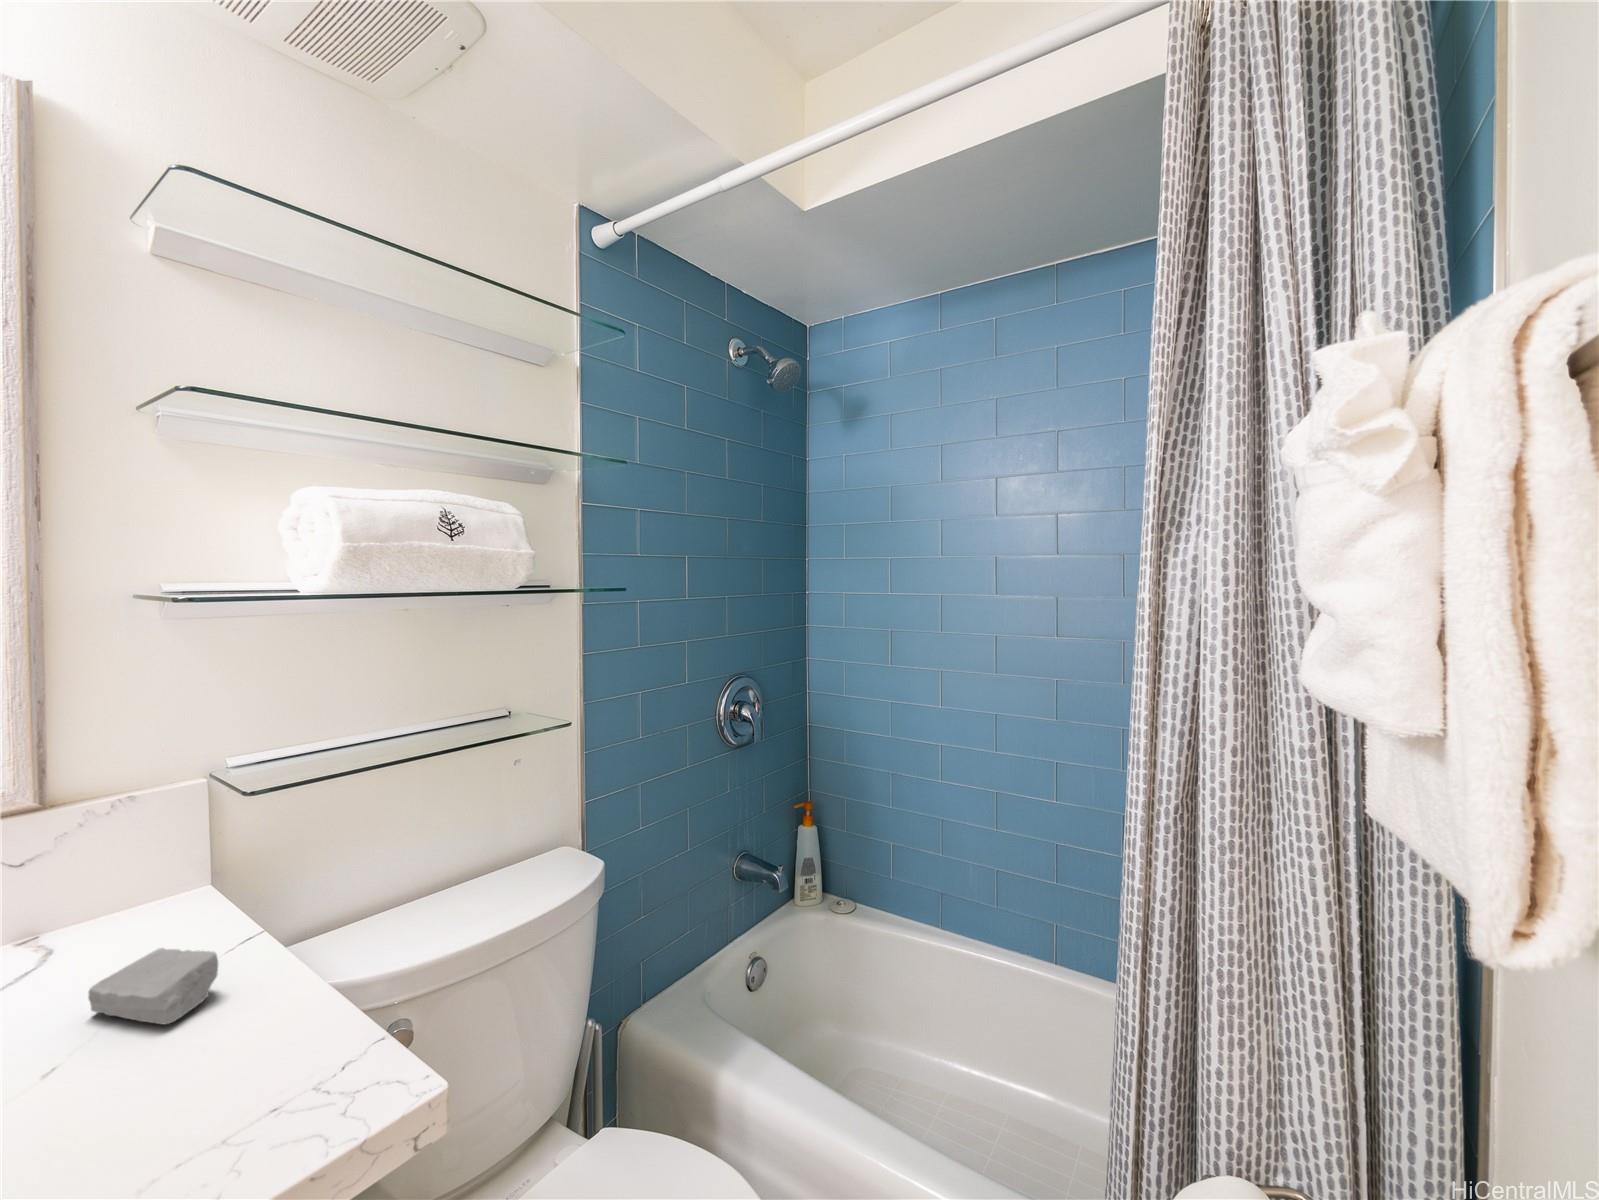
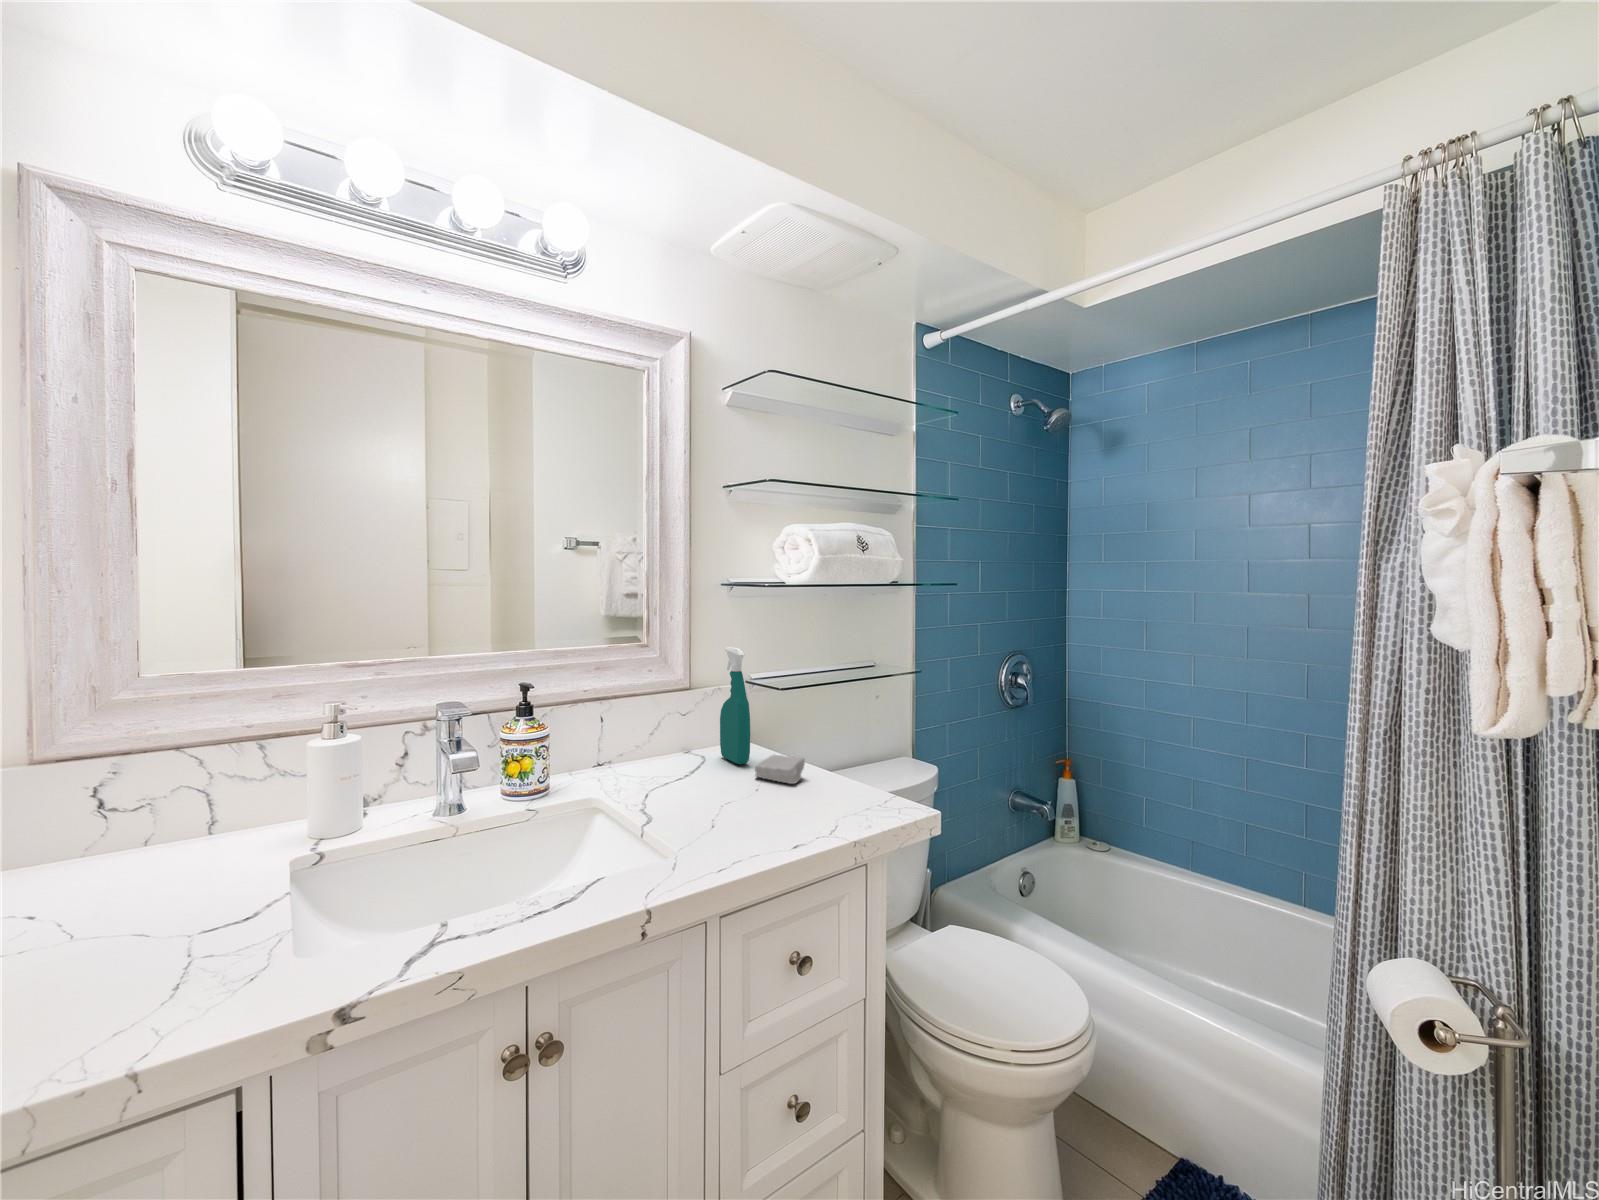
spray bottle: none [78,723,128,969] -> present [720,647,750,764]

